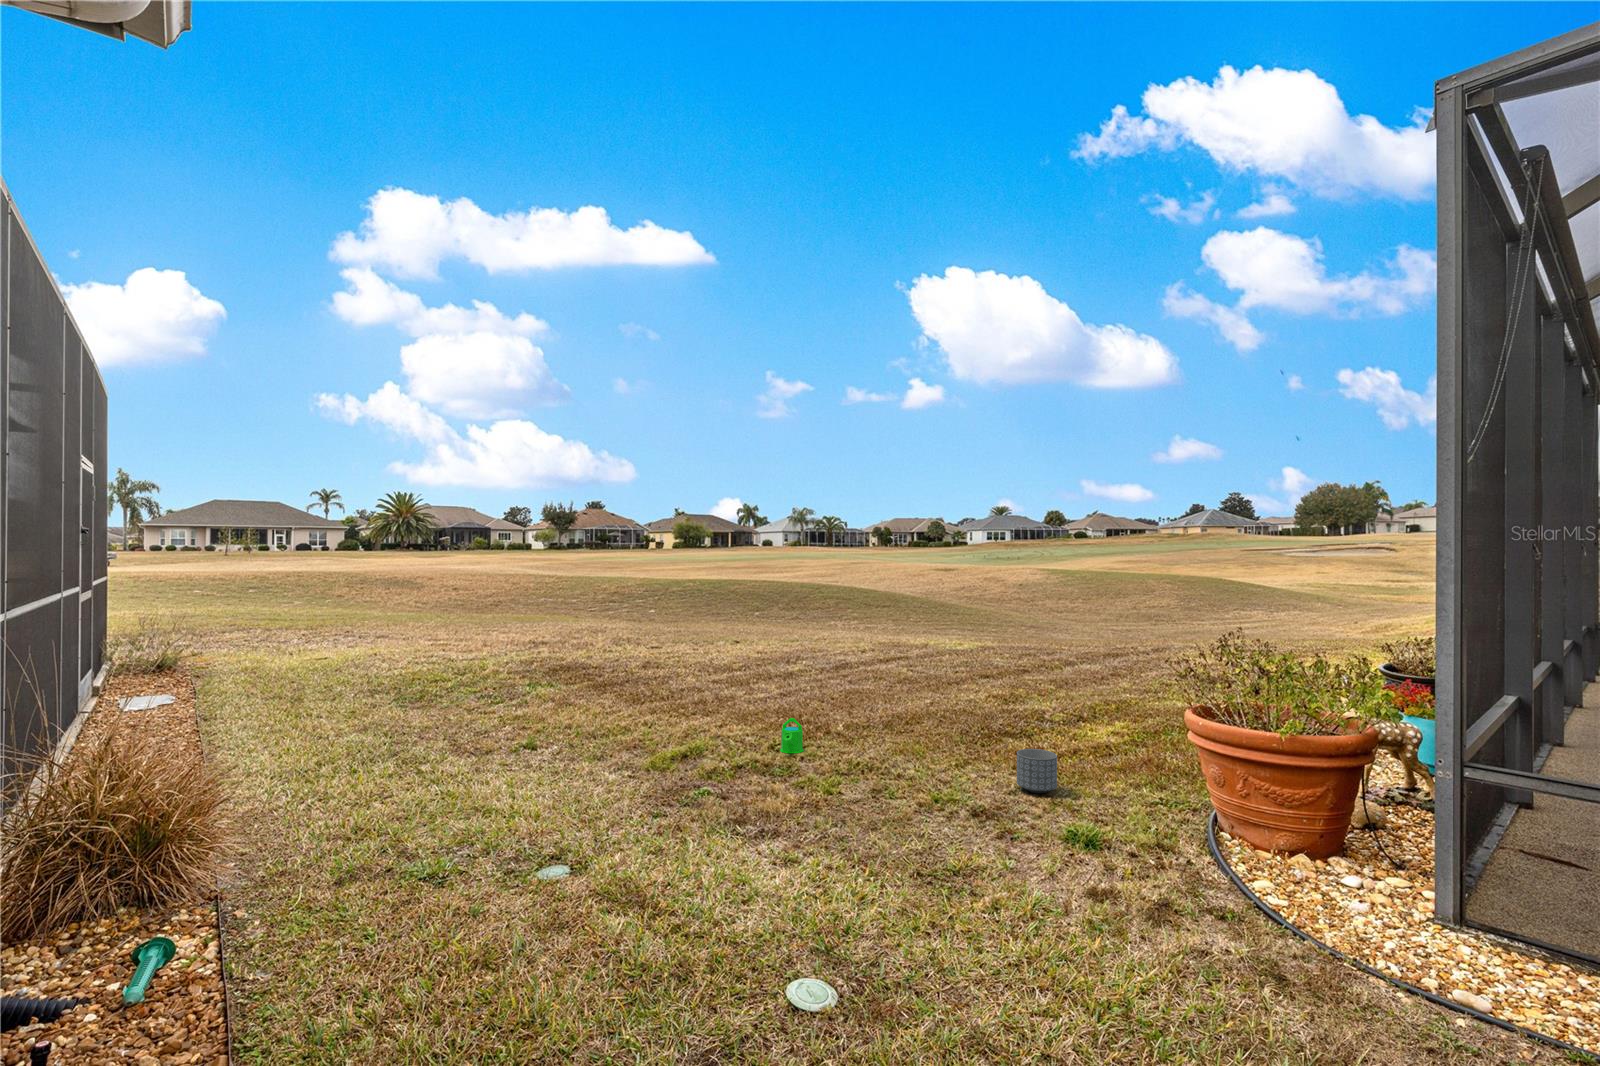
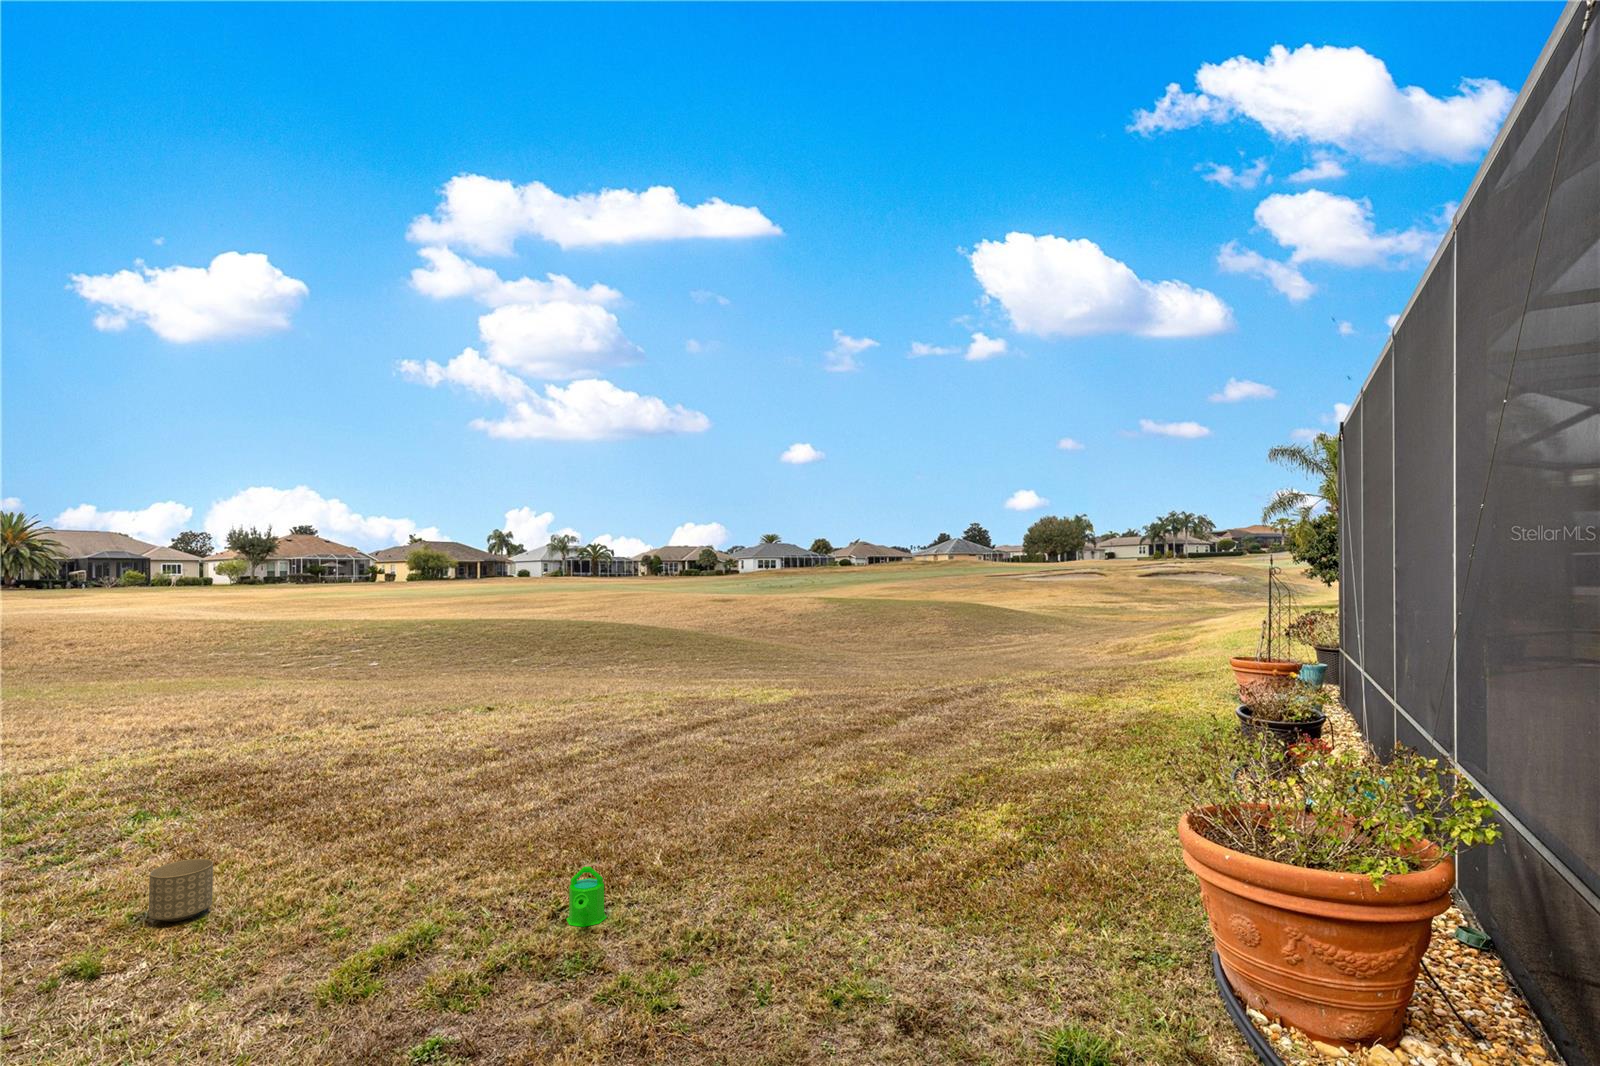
planter: present [1017,749,1057,793] -> present [149,859,213,922]

